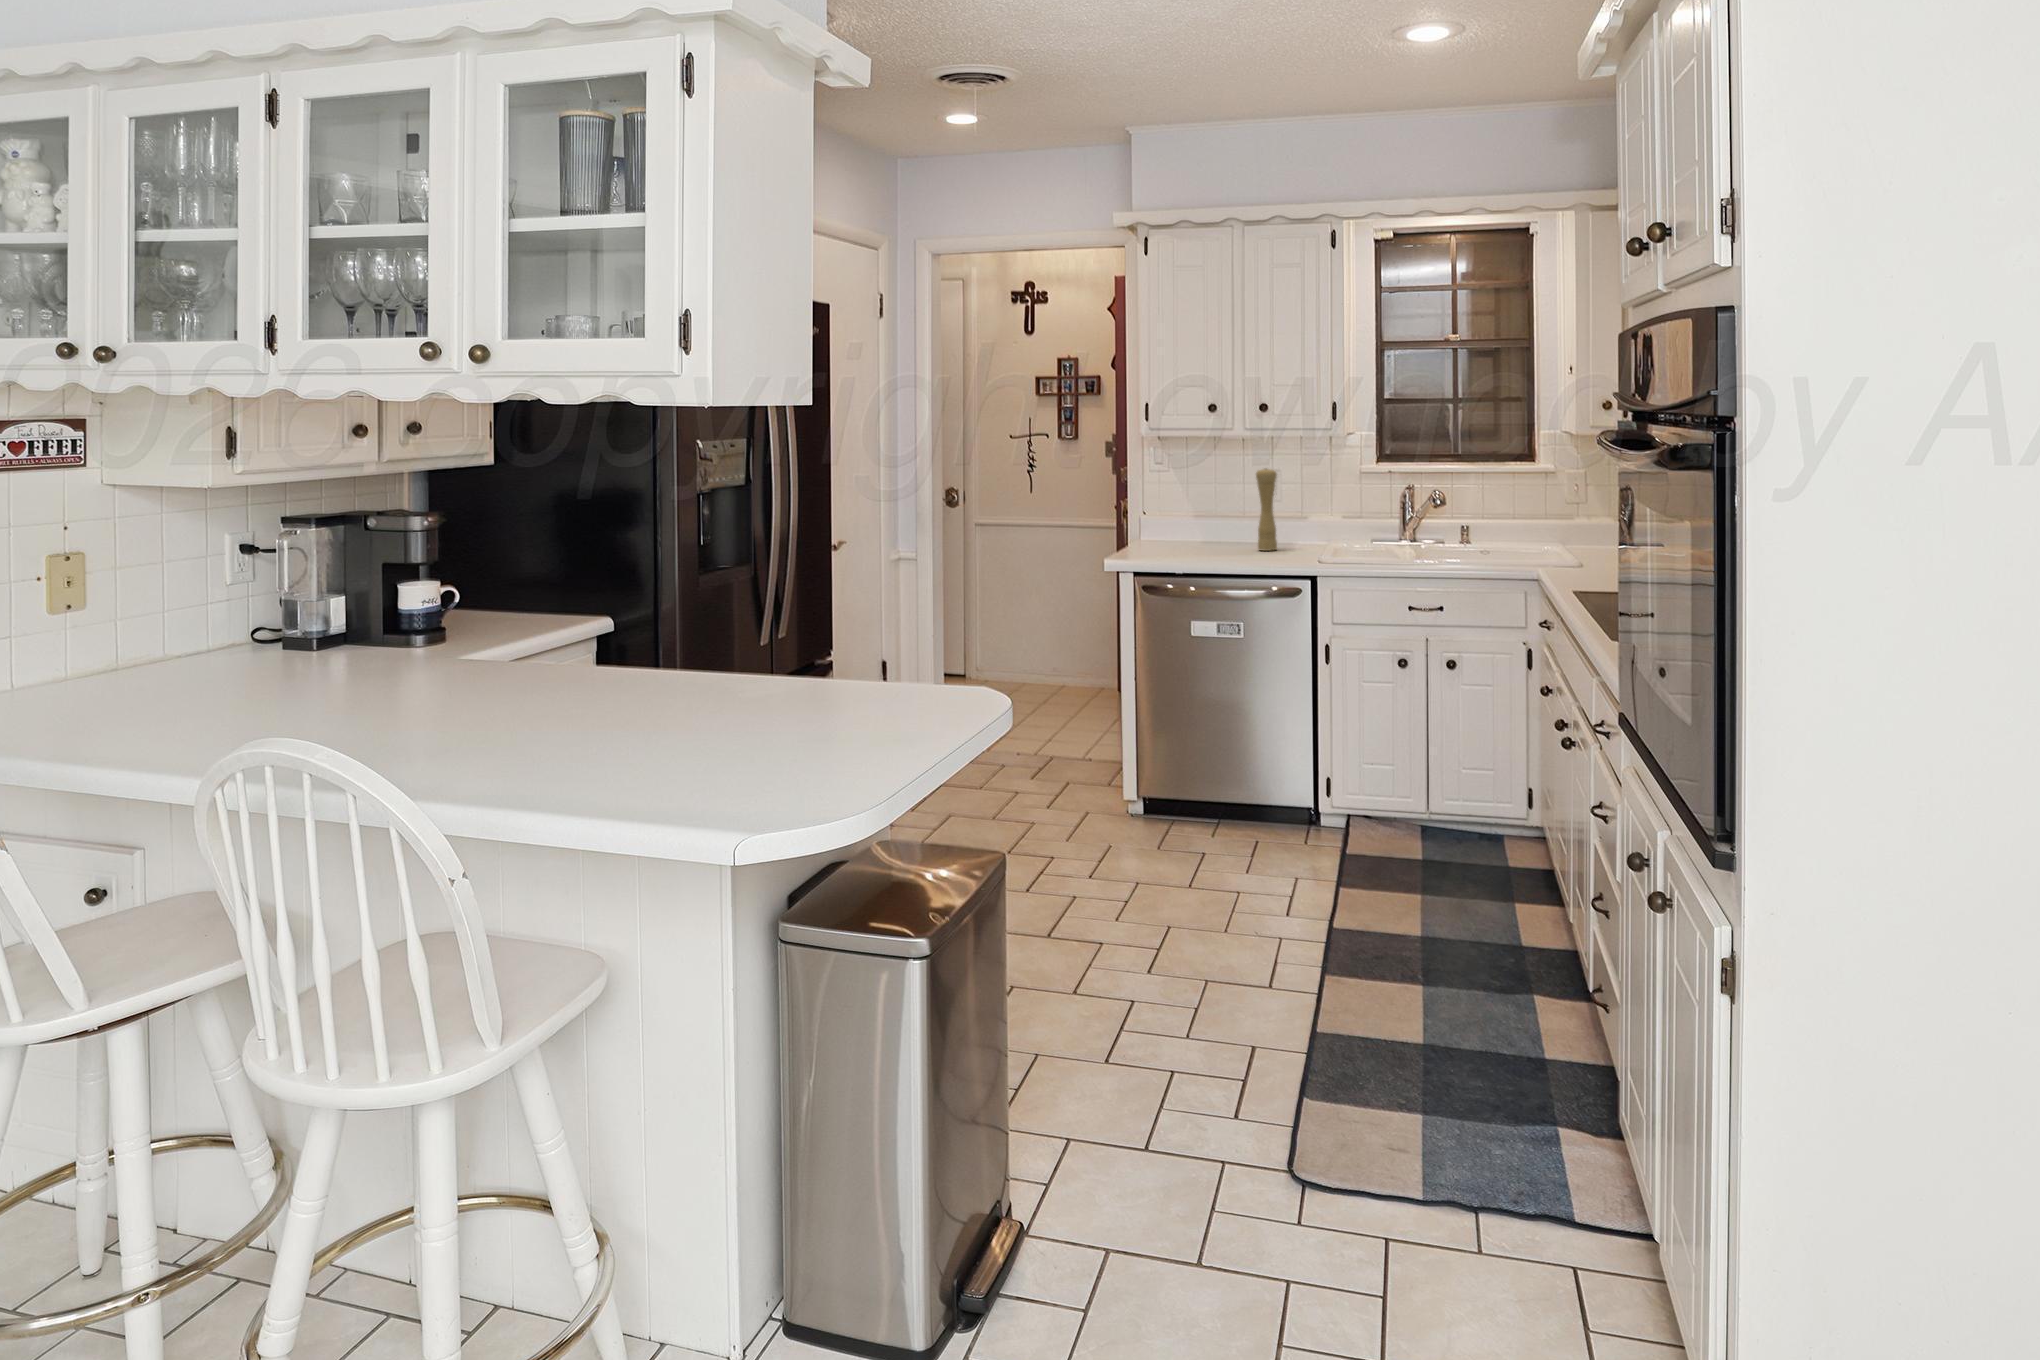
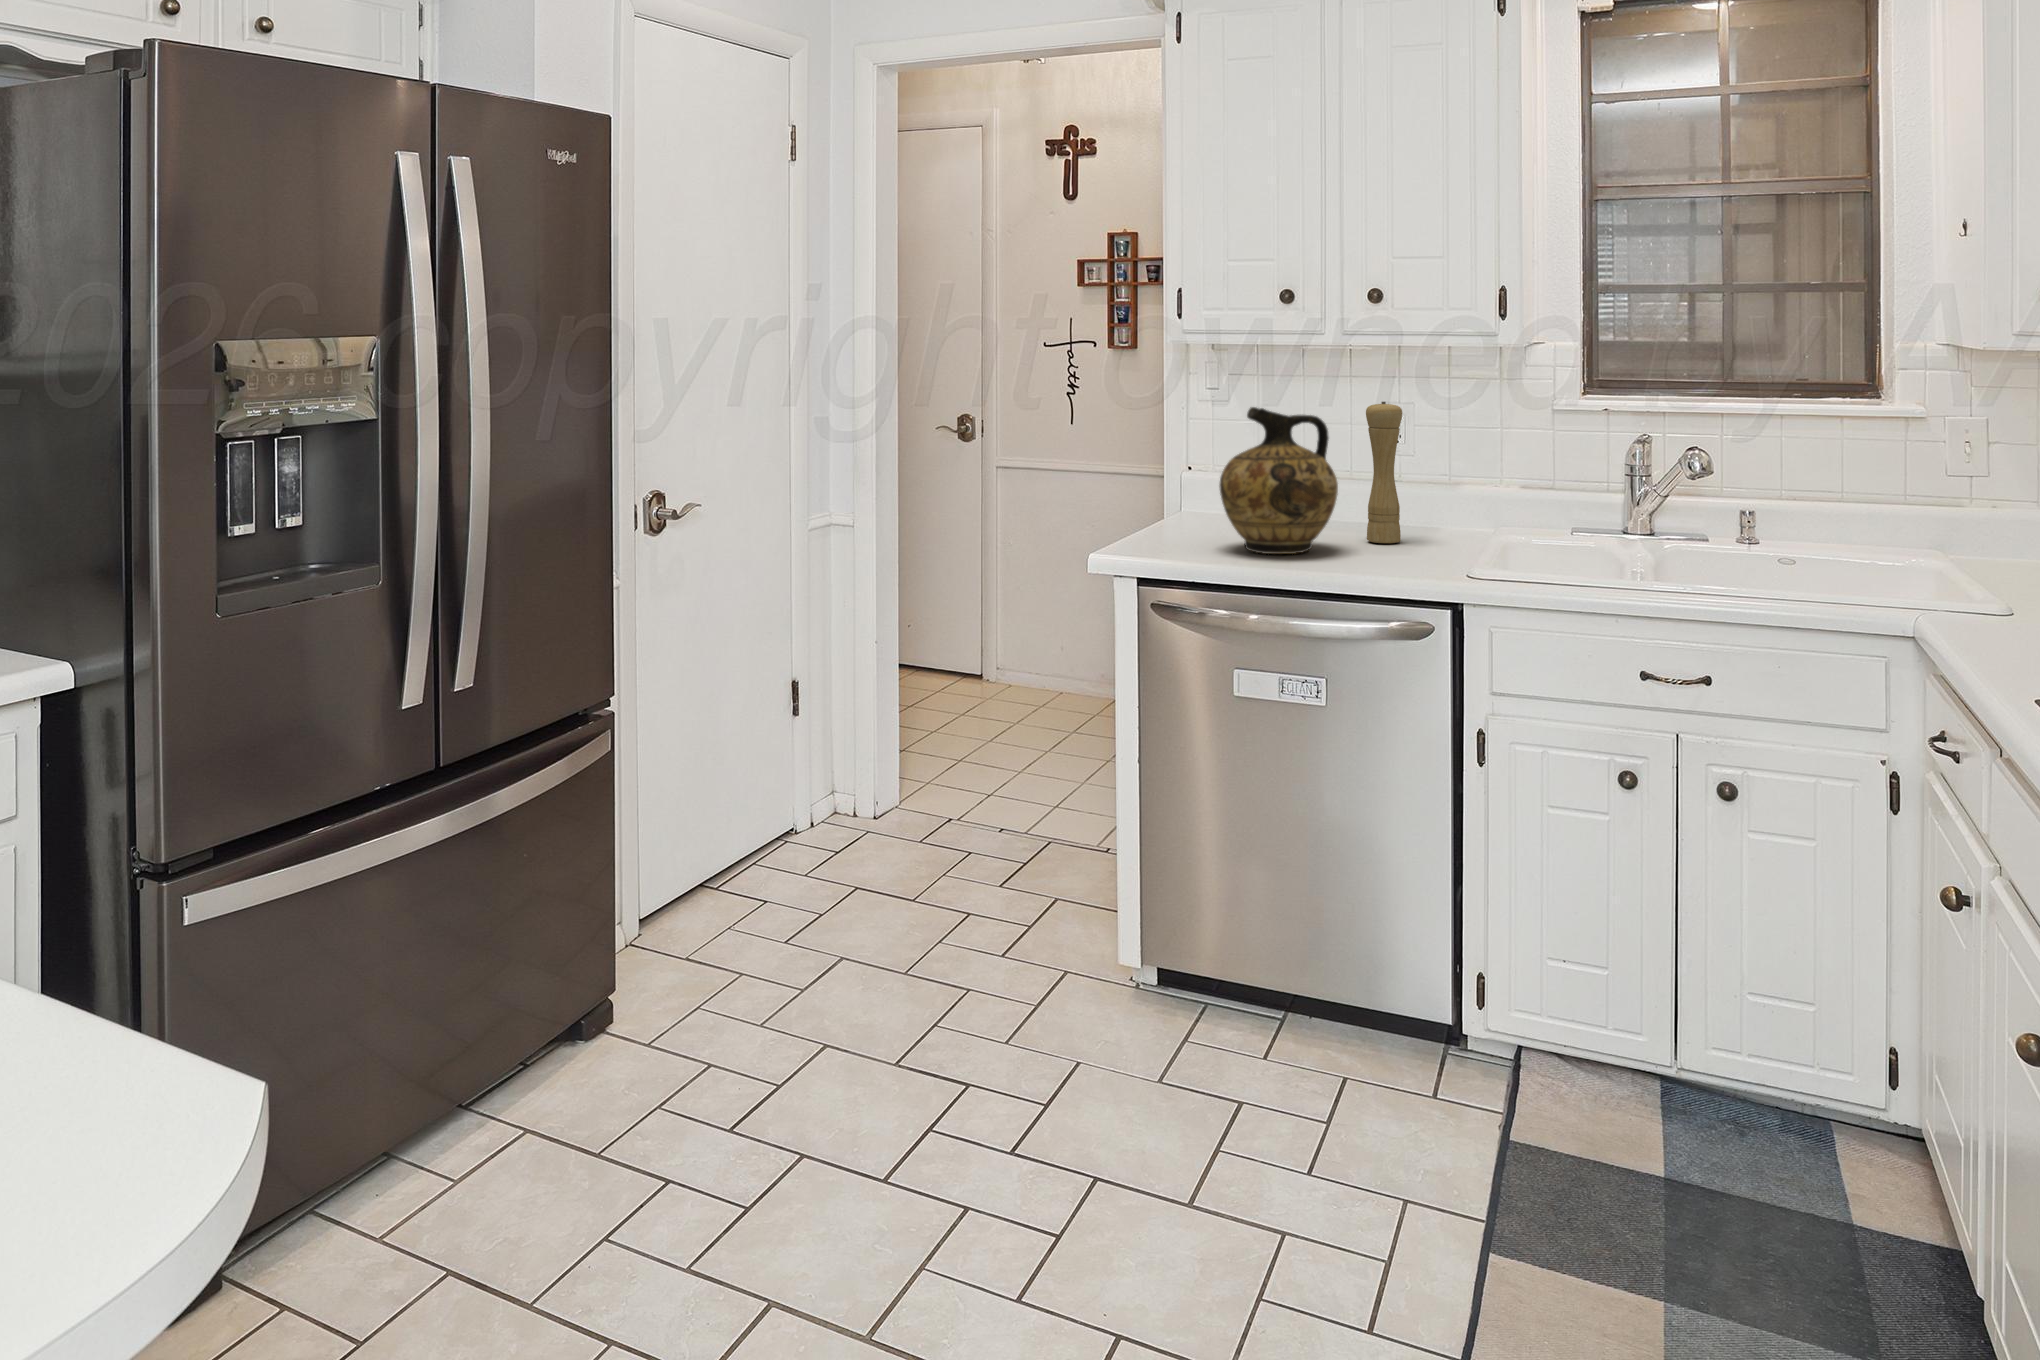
ceramic jug: none [1175,472,1243,557] -> present [1219,407,1338,554]

